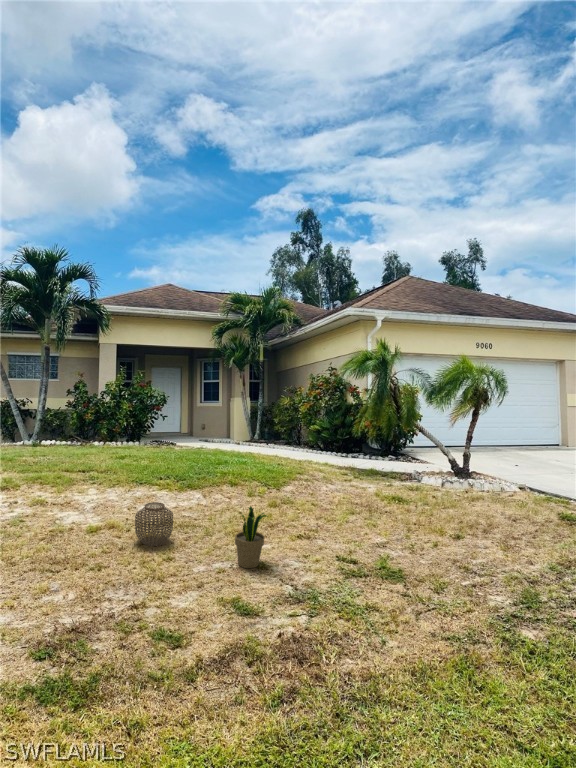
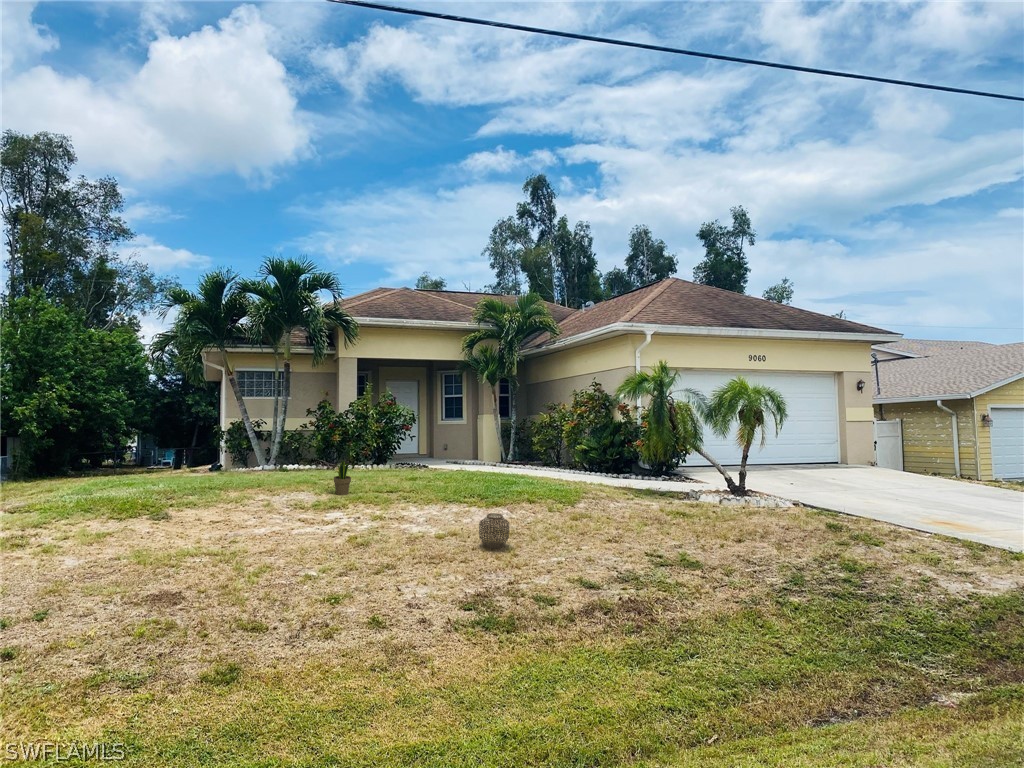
potted plant: present [235,506,268,568] -> present [334,461,351,495]

